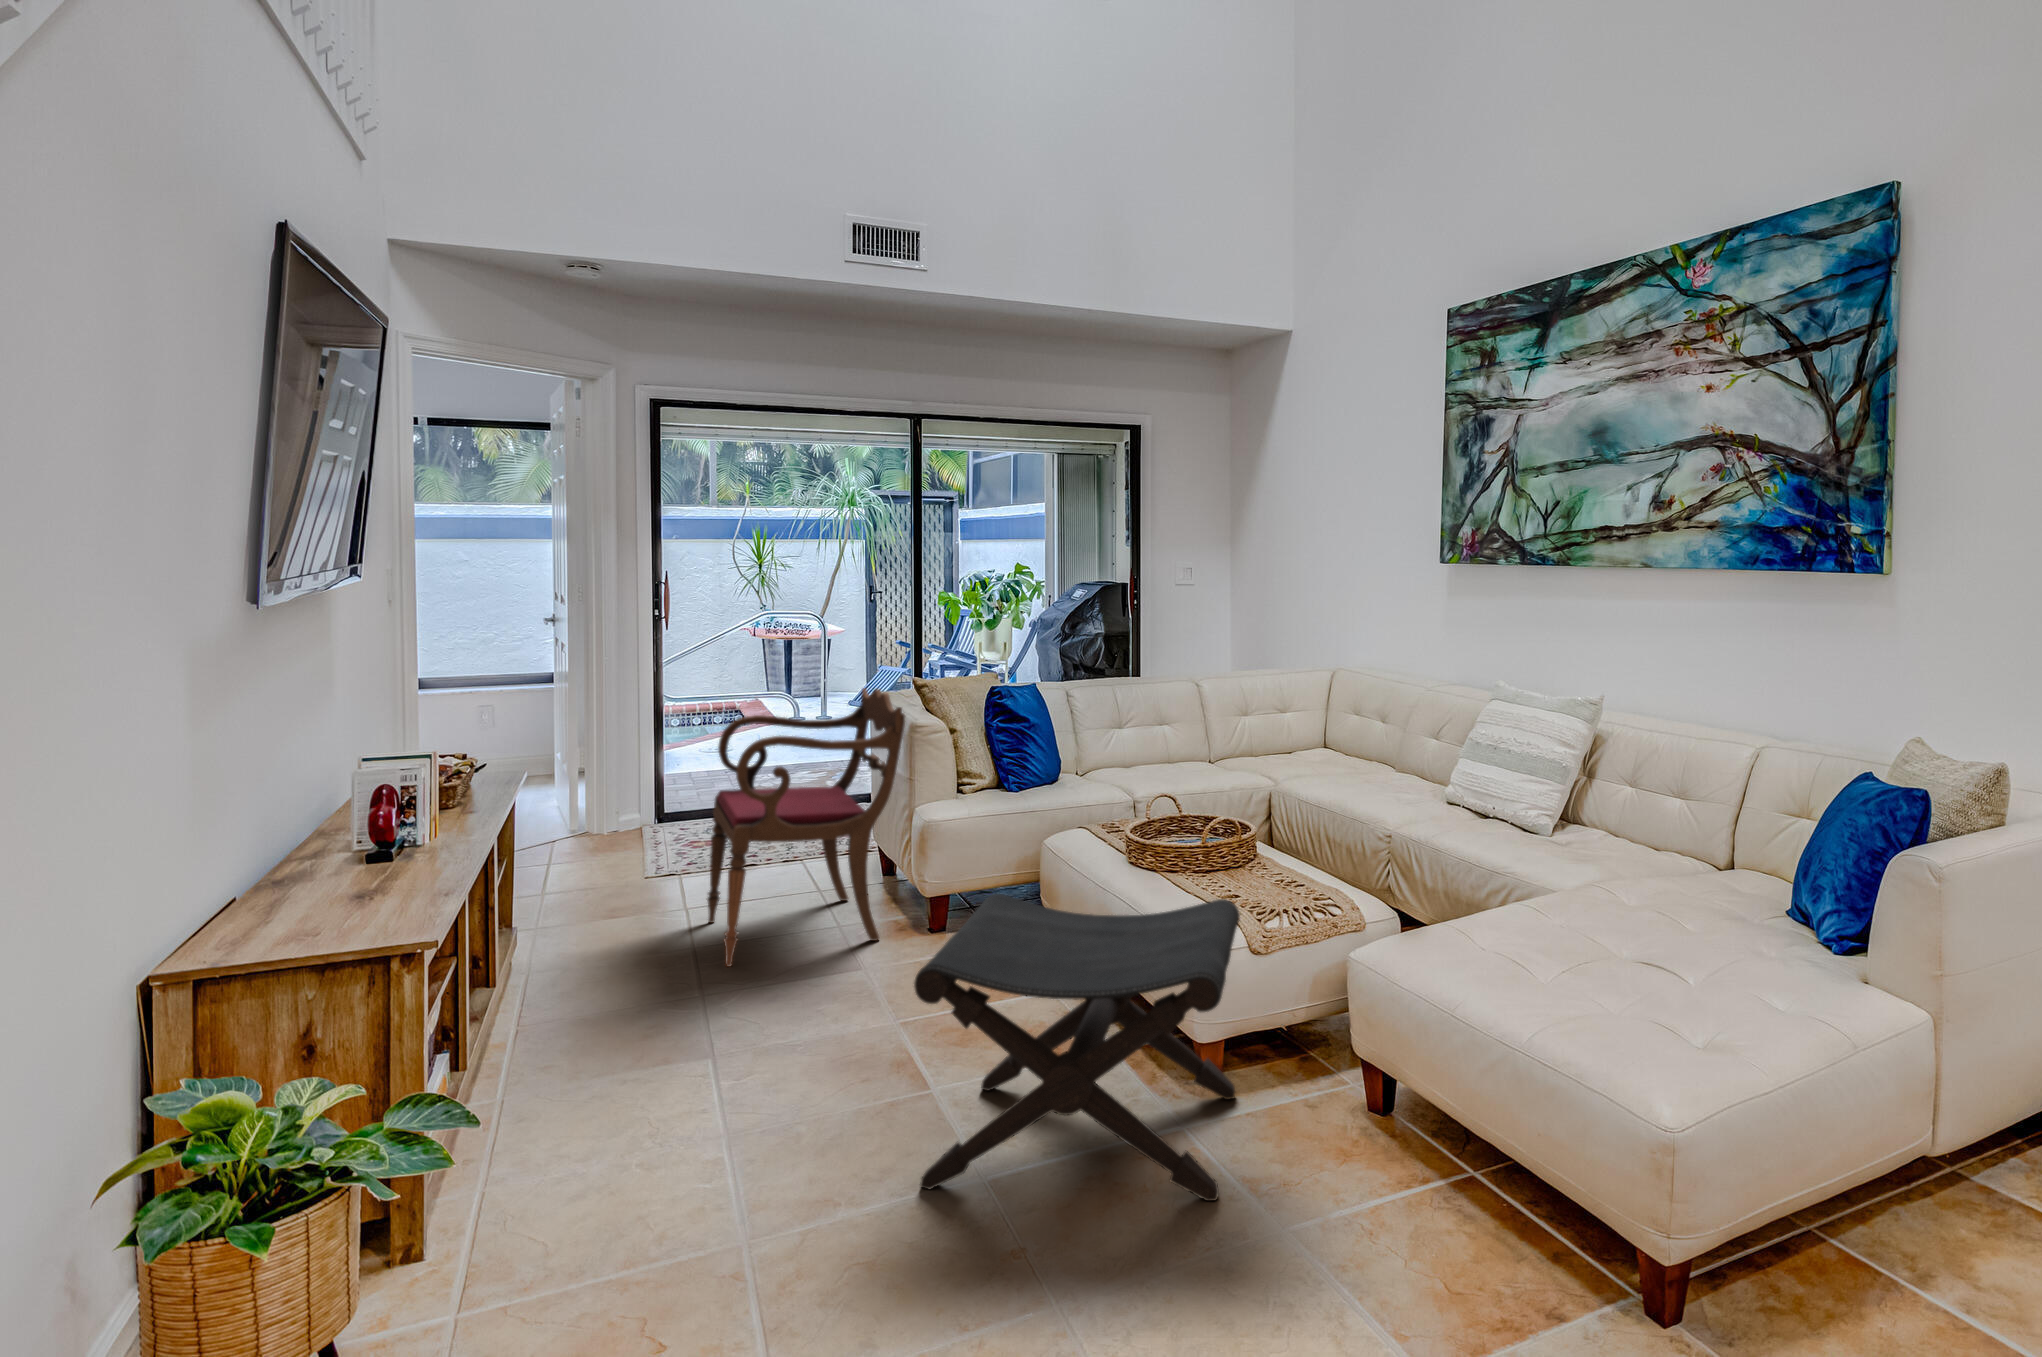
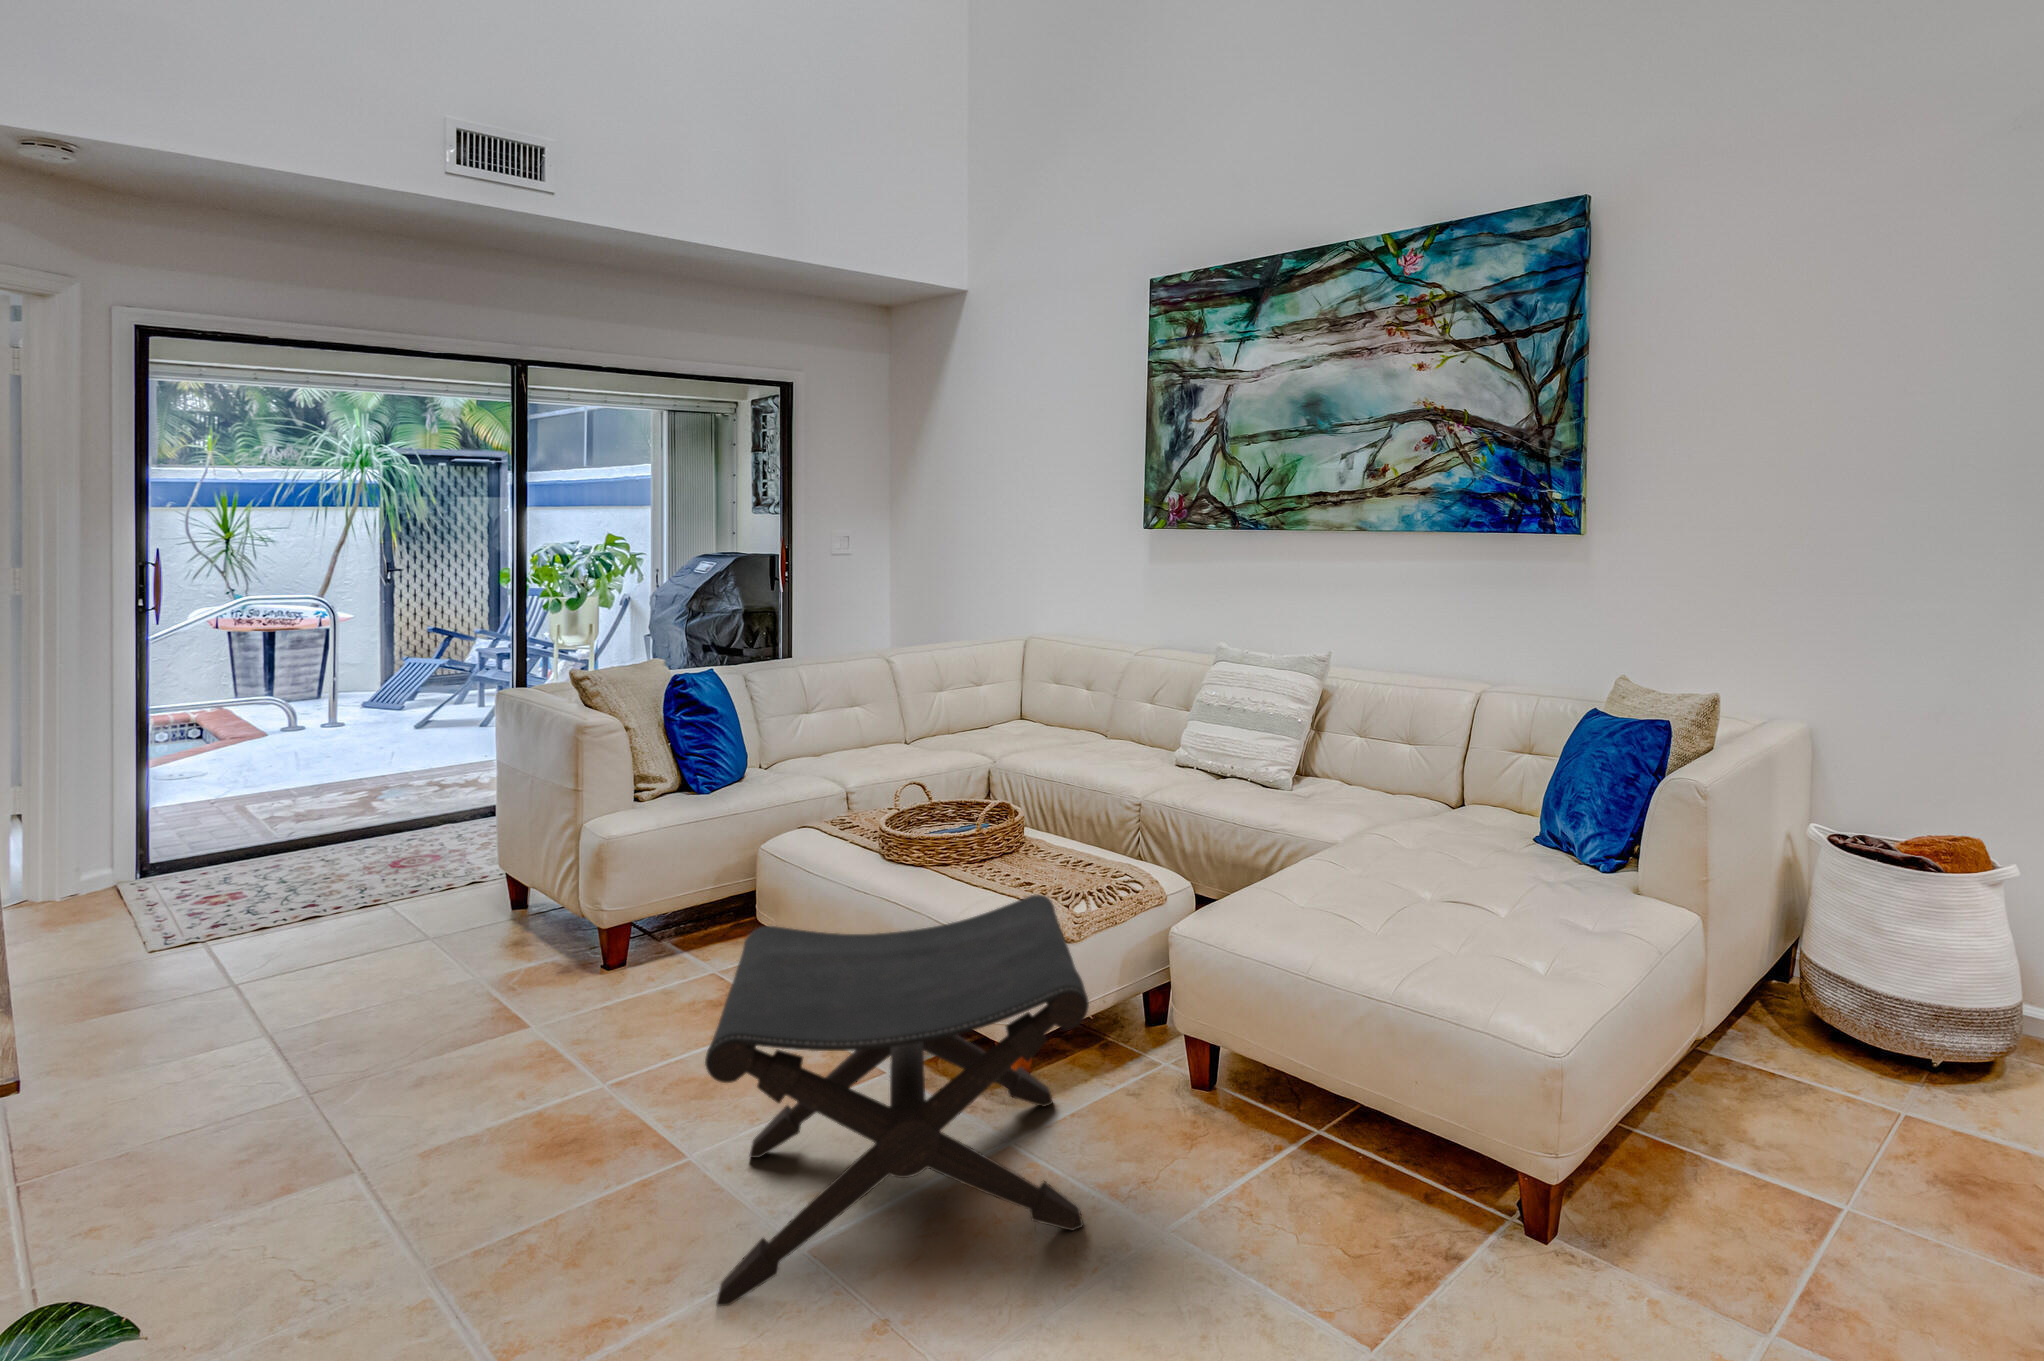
armchair: present [707,688,906,967] -> none [262,688,568,1064]

